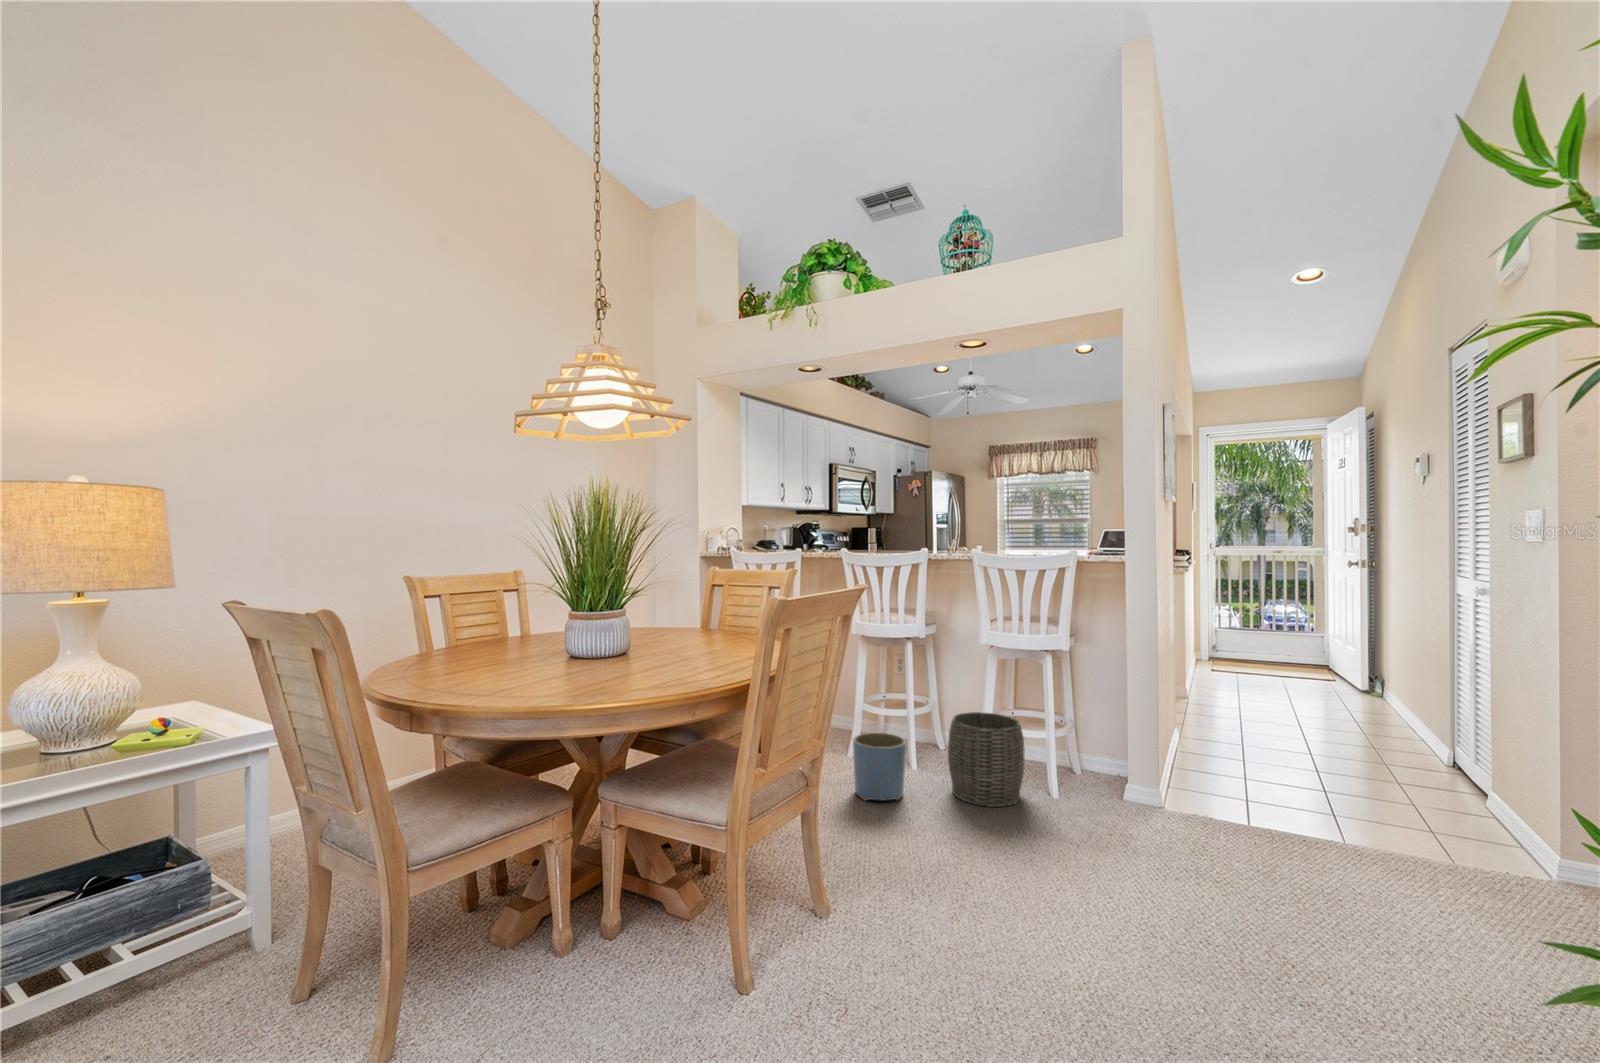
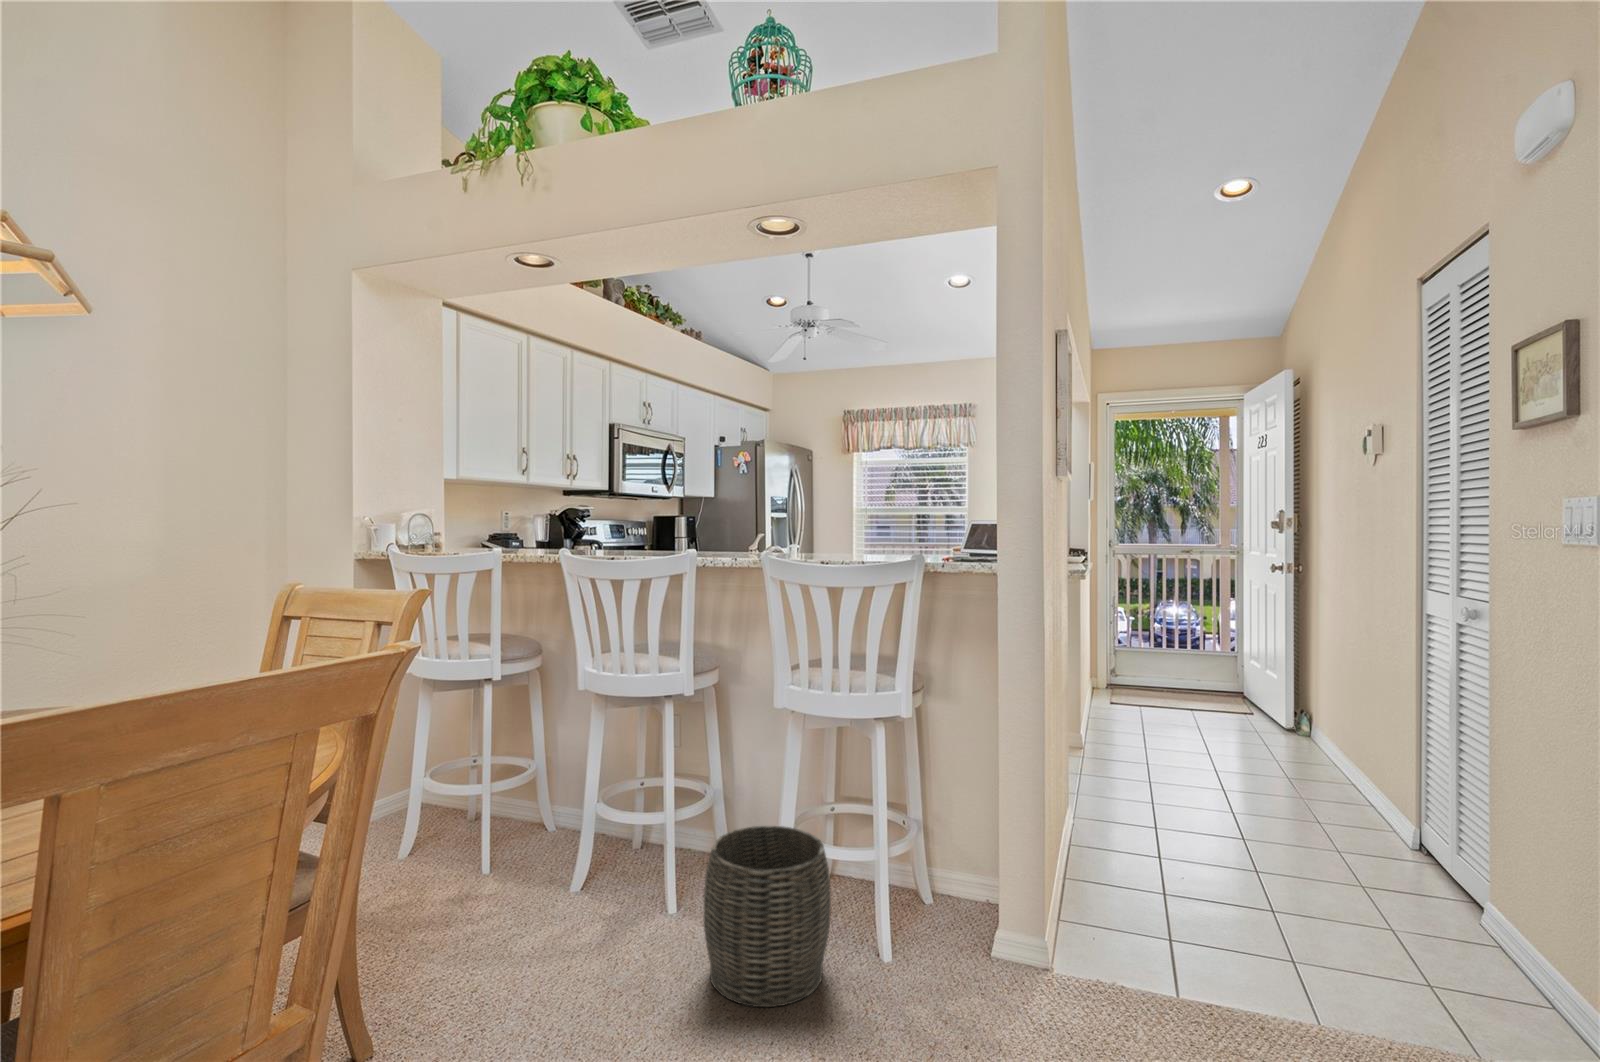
planter: present [853,732,906,800] -> none [527,875,626,1015]

